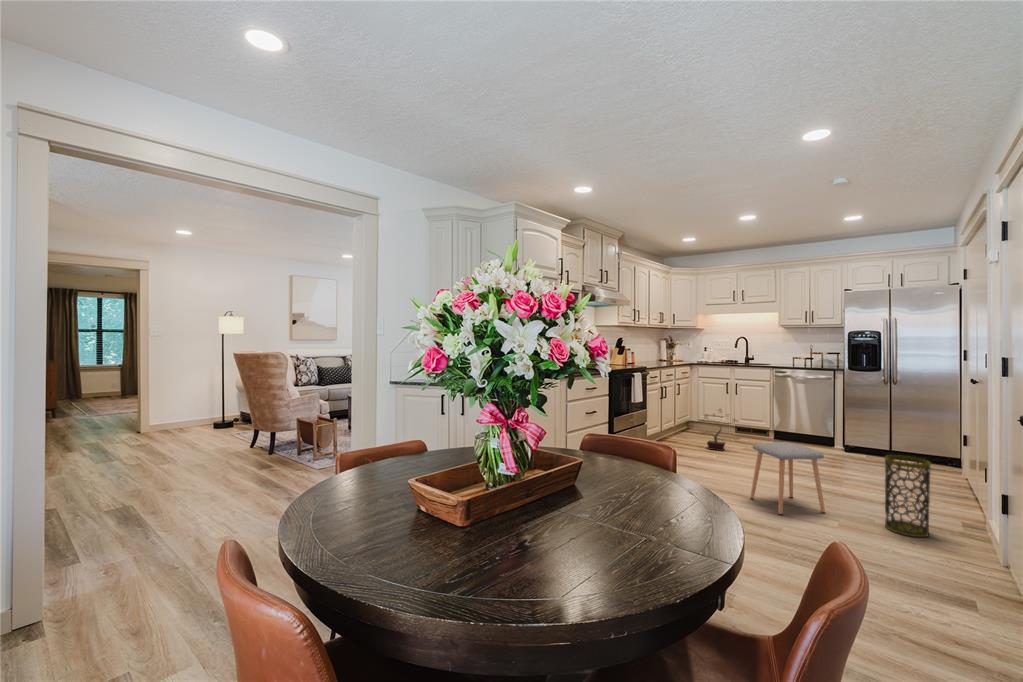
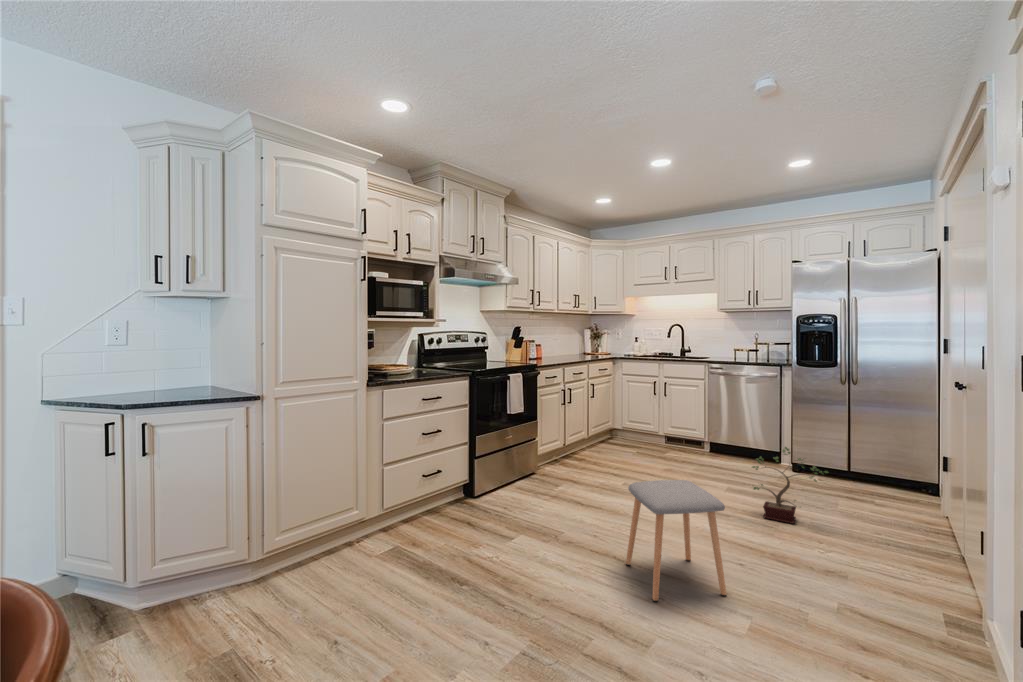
potted plant: present [703,409,737,451] -> present [752,447,828,524]
trash can: present [885,455,931,537] -> none [812,510,884,657]

